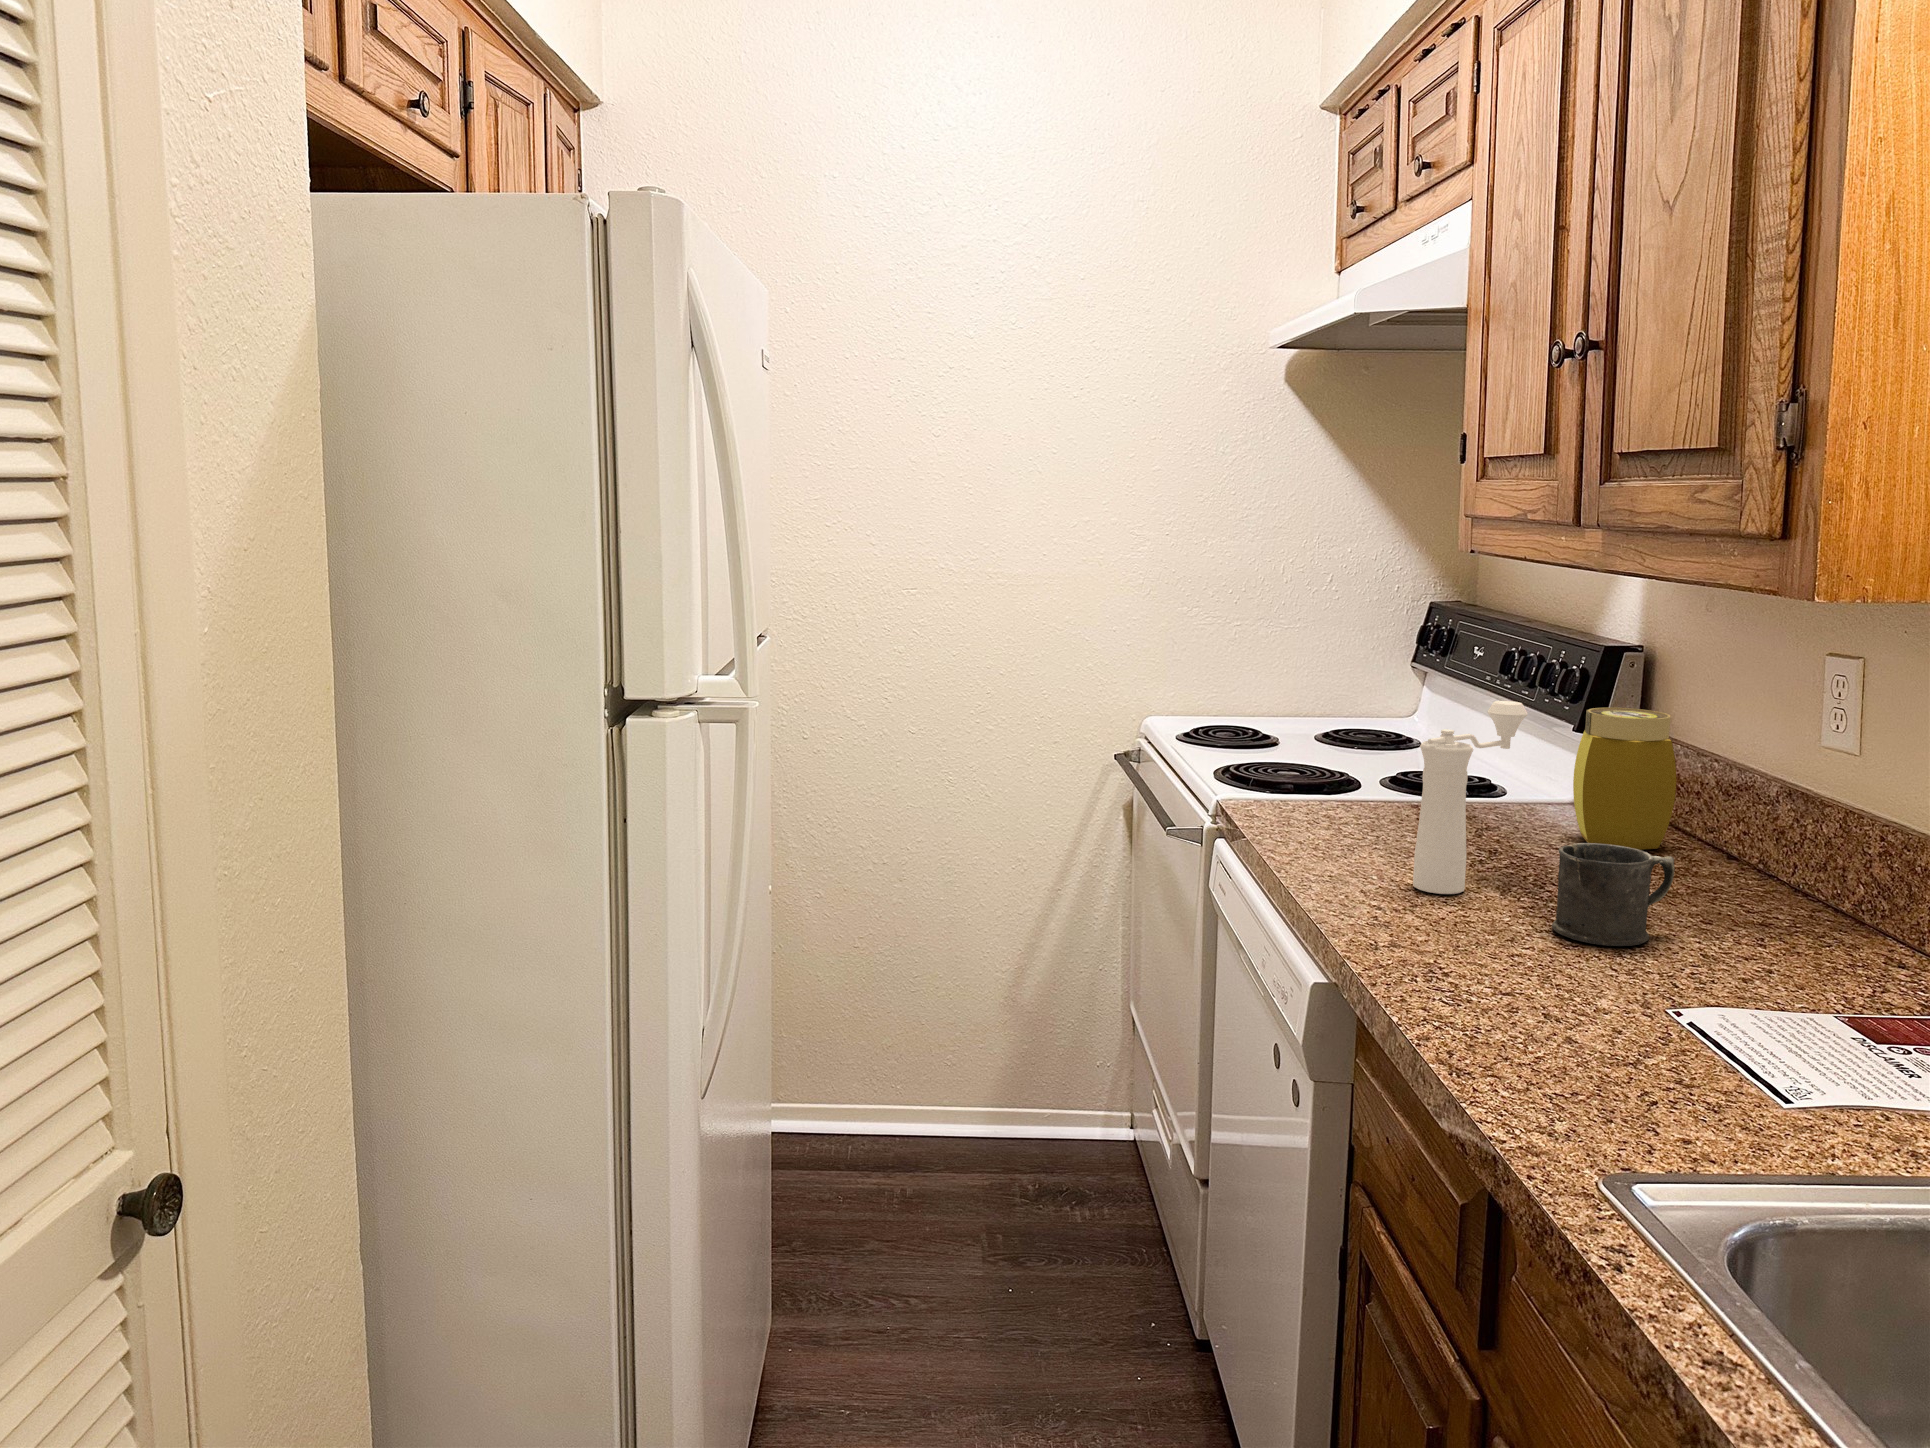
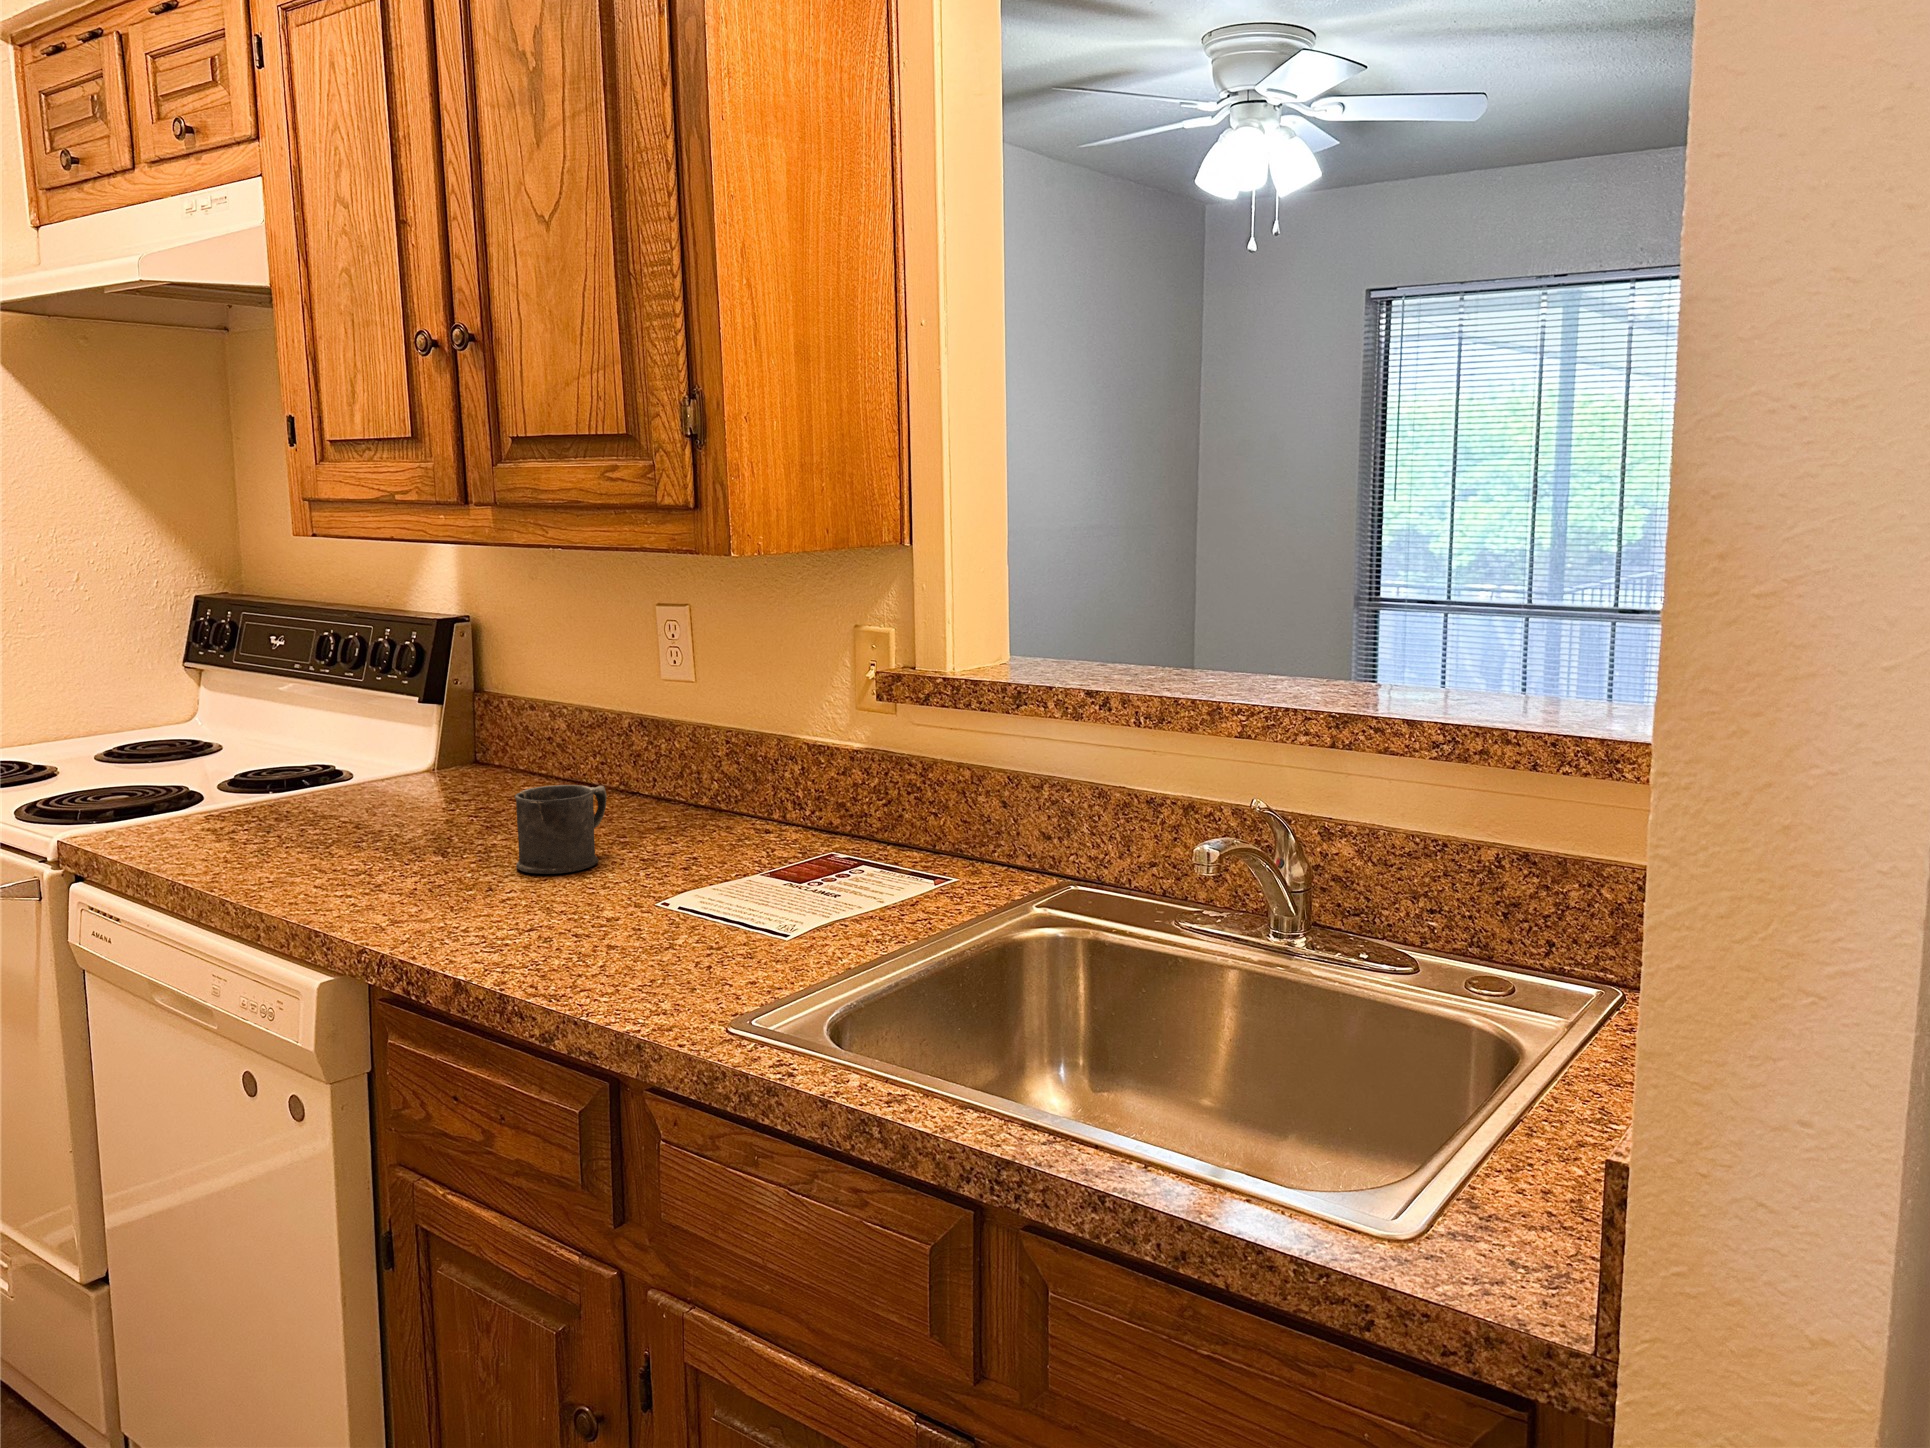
pepper mill: present [1413,701,1528,894] -> none [354,673,439,868]
jar: present [1573,708,1676,850] -> none [451,672,544,800]

